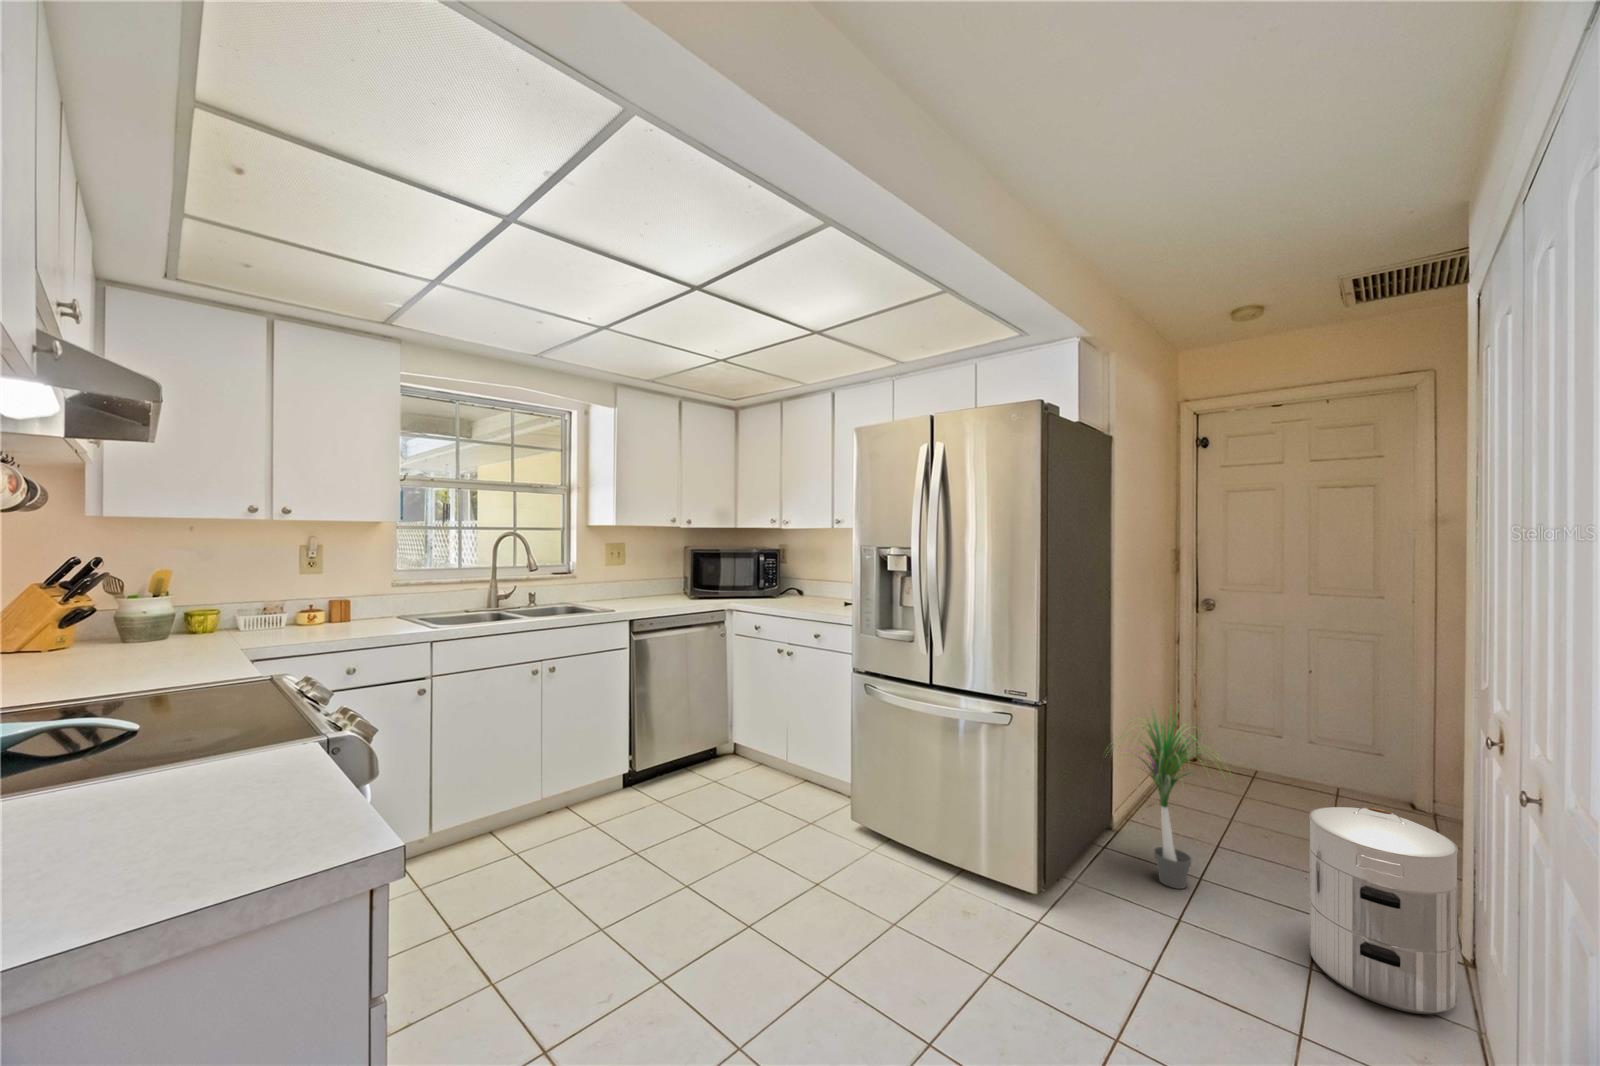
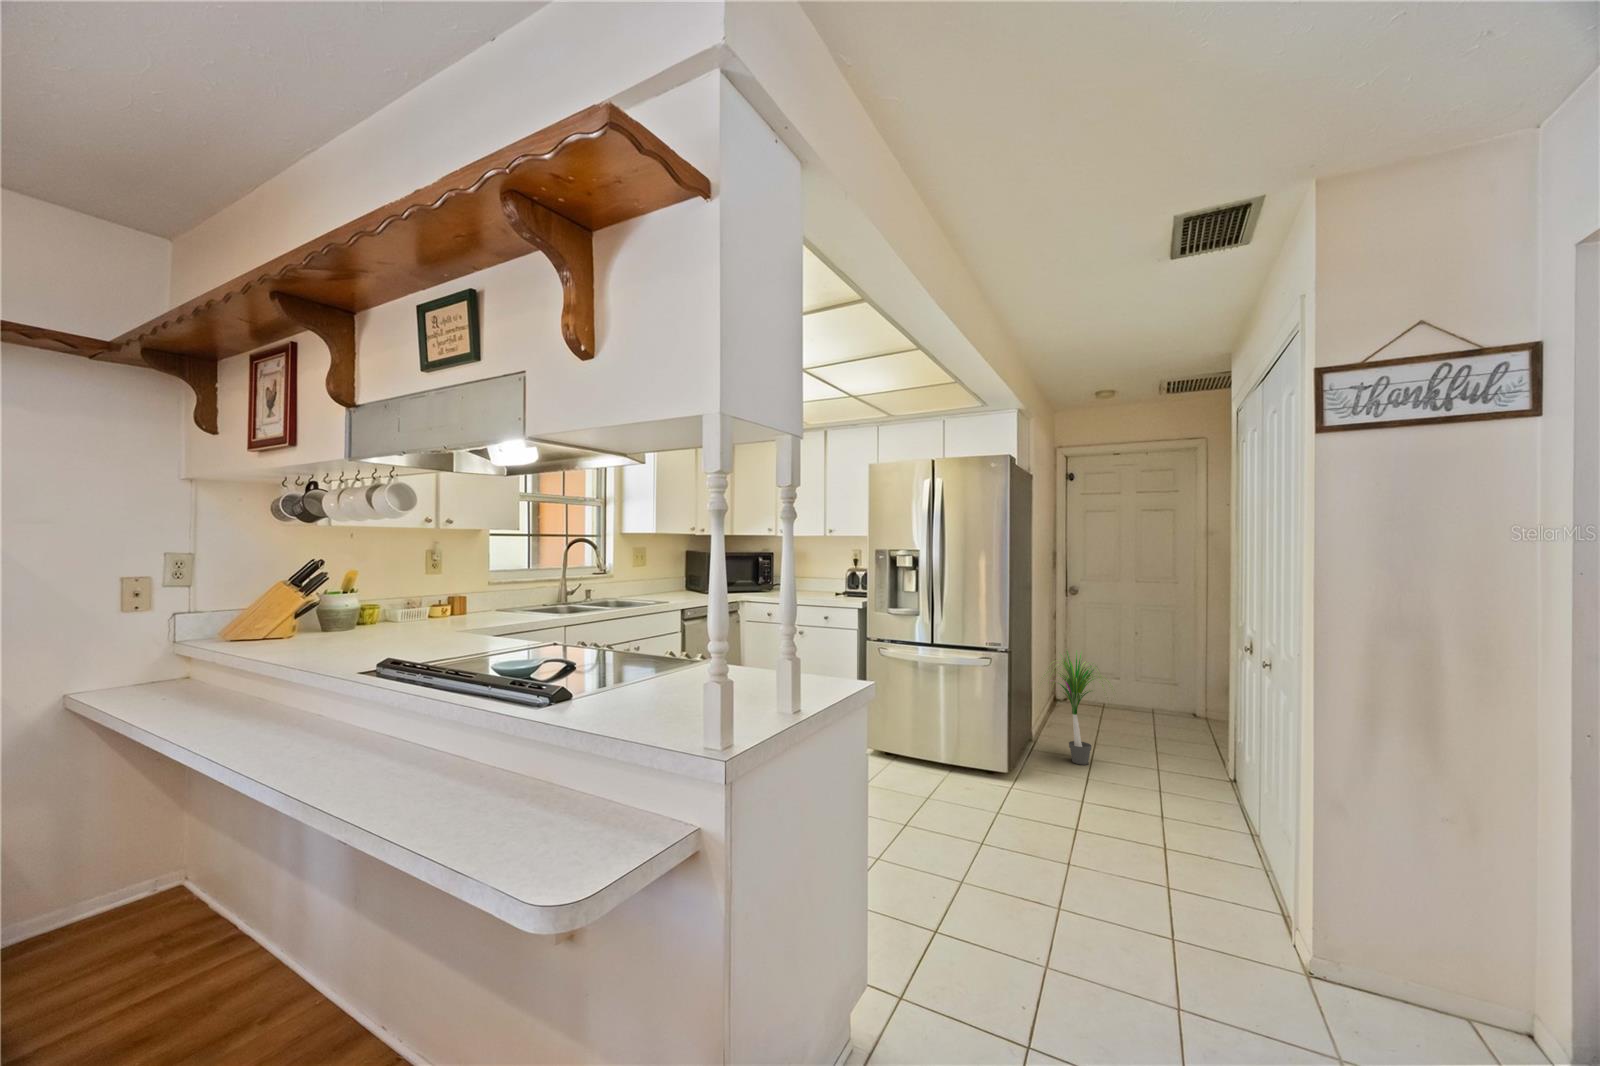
waste bin: present [1309,807,1458,1014] -> none [1162,696,1236,803]

